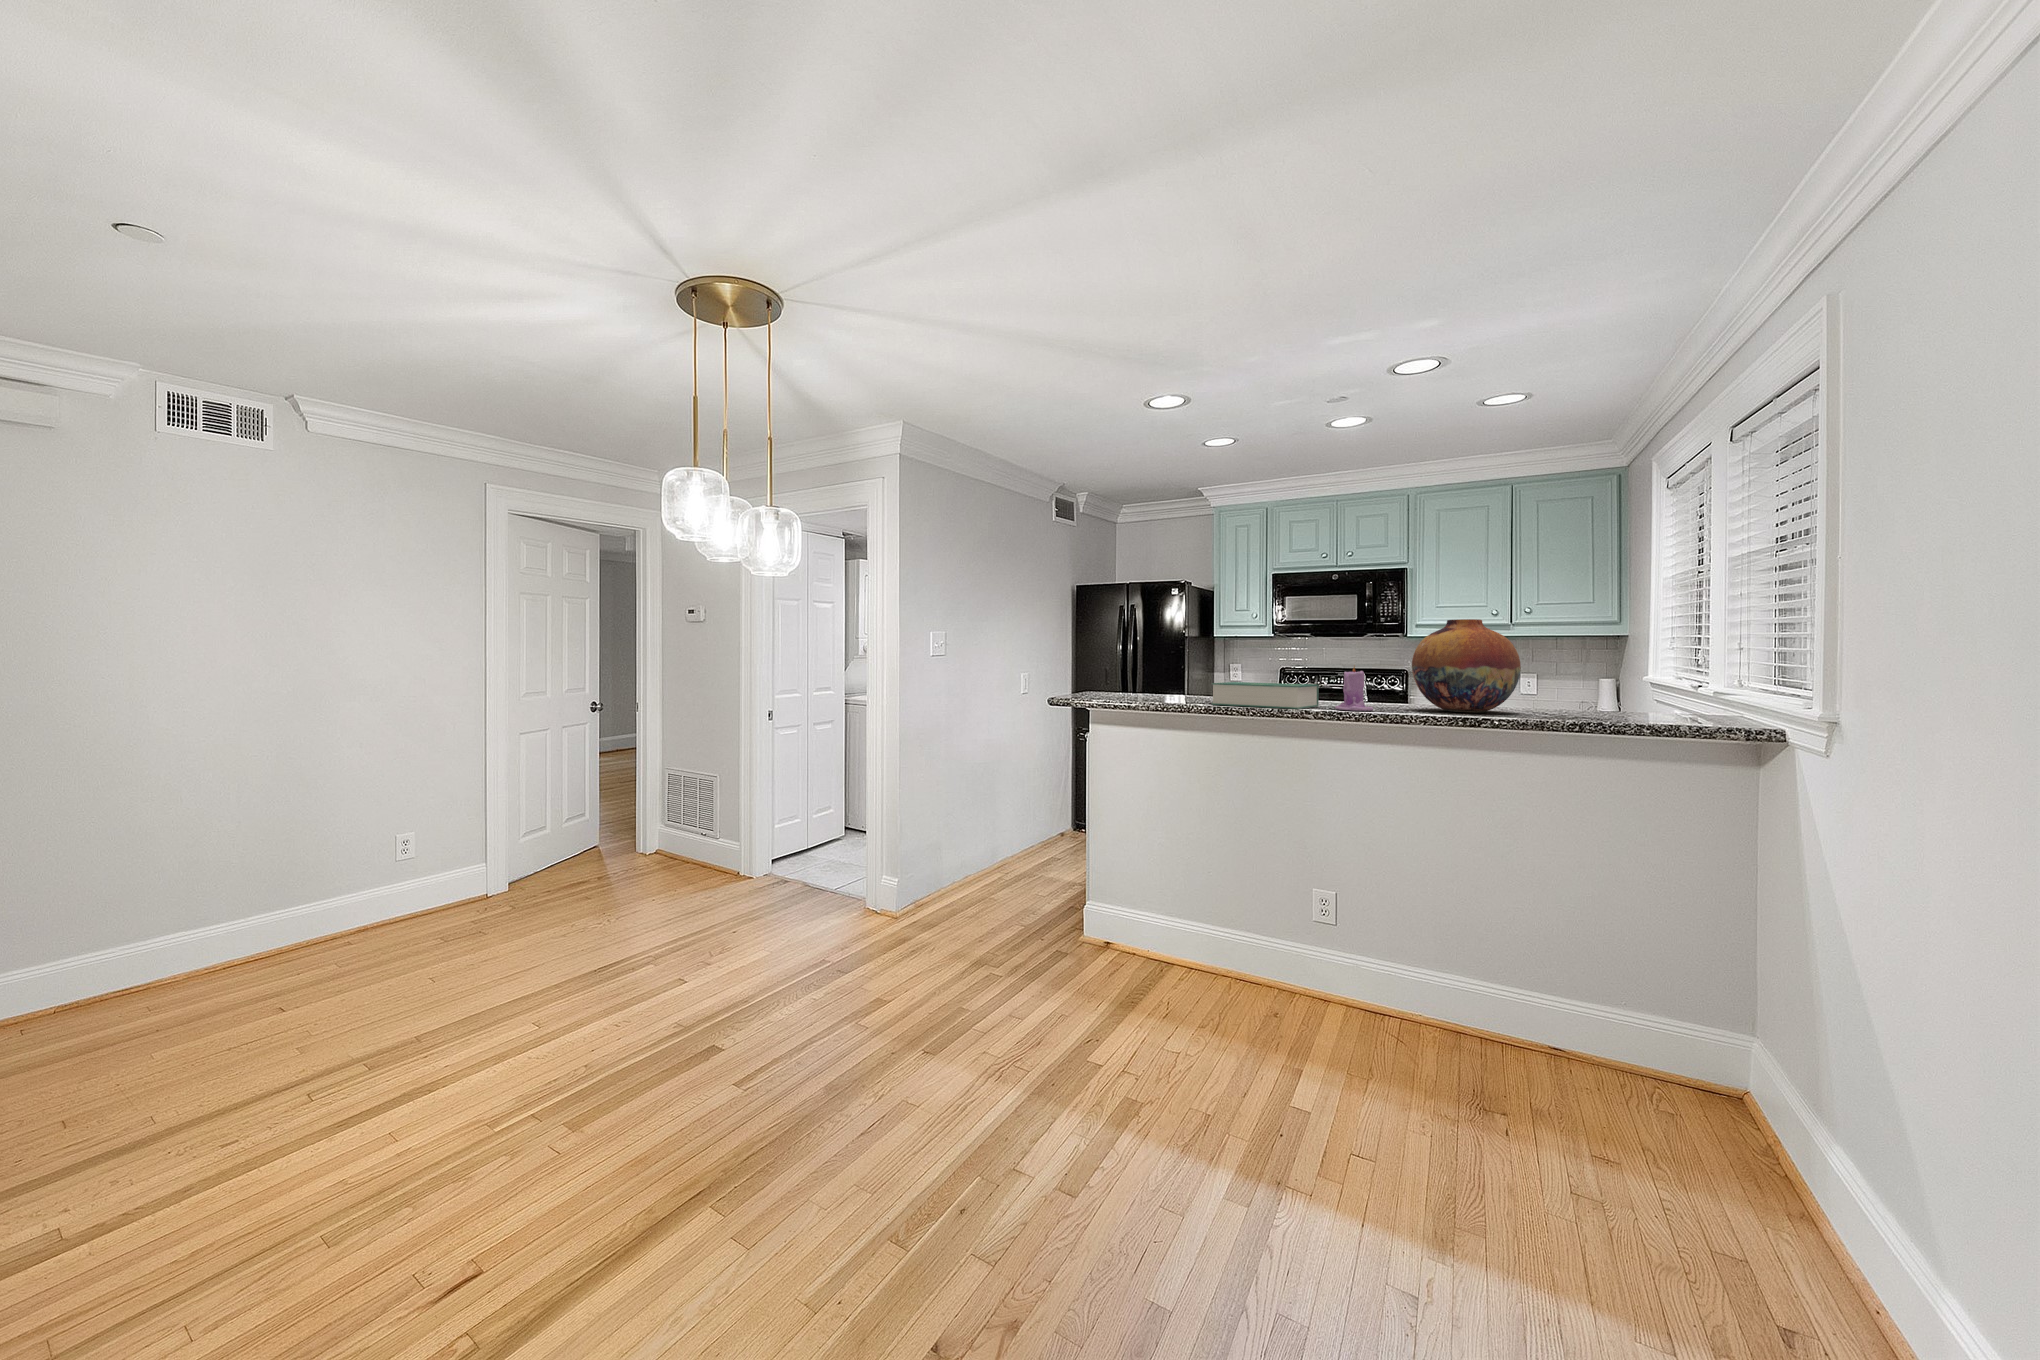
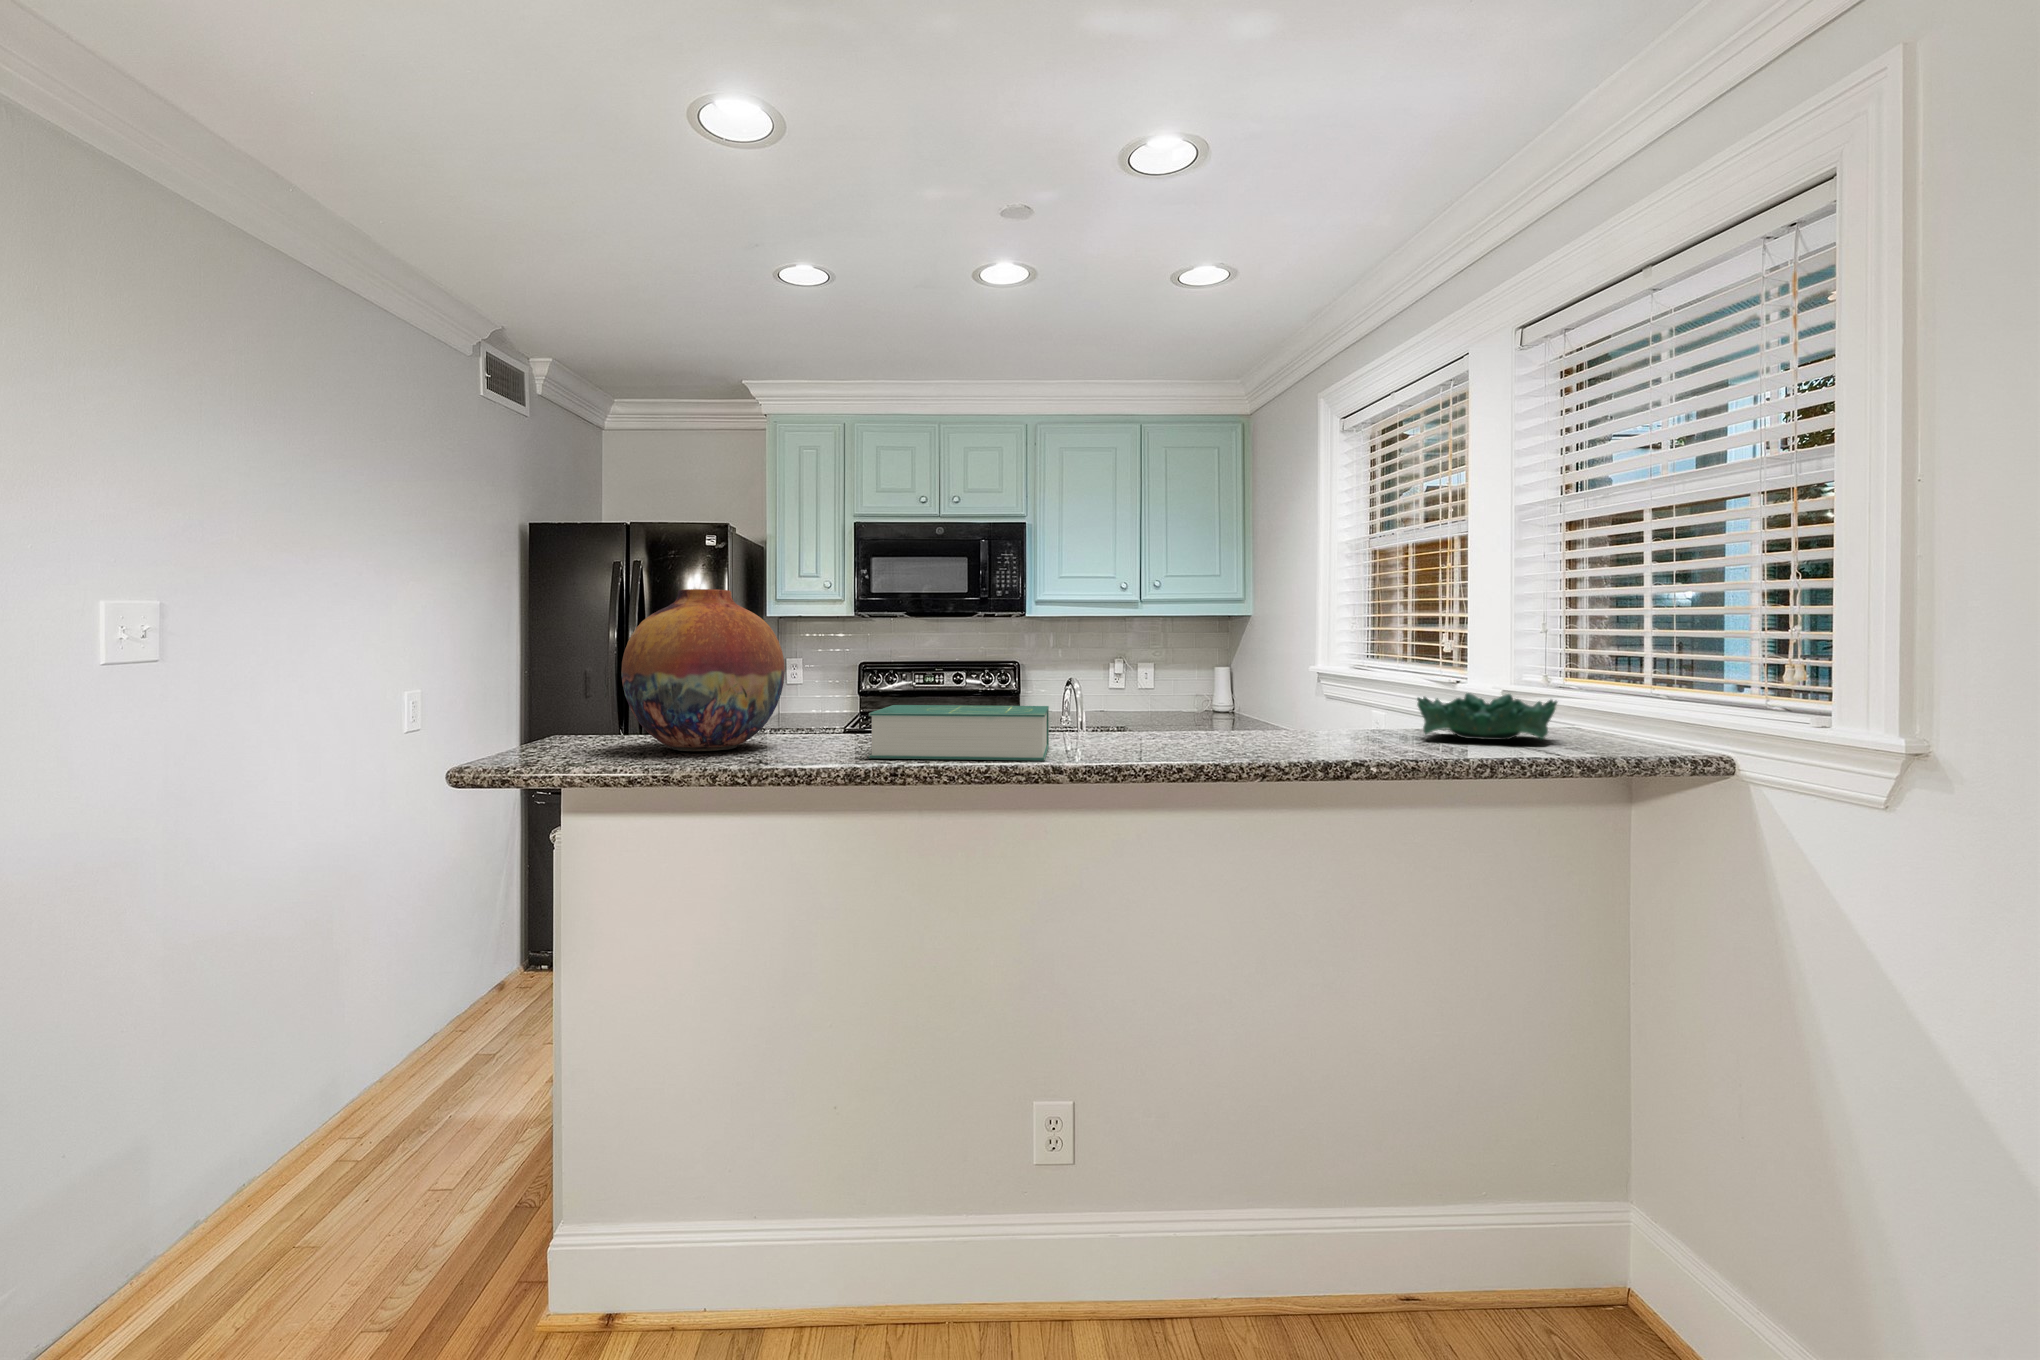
vase: present [1412,619,1521,713] -> present [621,589,785,751]
candle: present [1335,666,1373,711] -> none [1099,669,1164,758]
decorative bowl: none [1582,688,1696,716] -> present [1417,693,1557,740]

